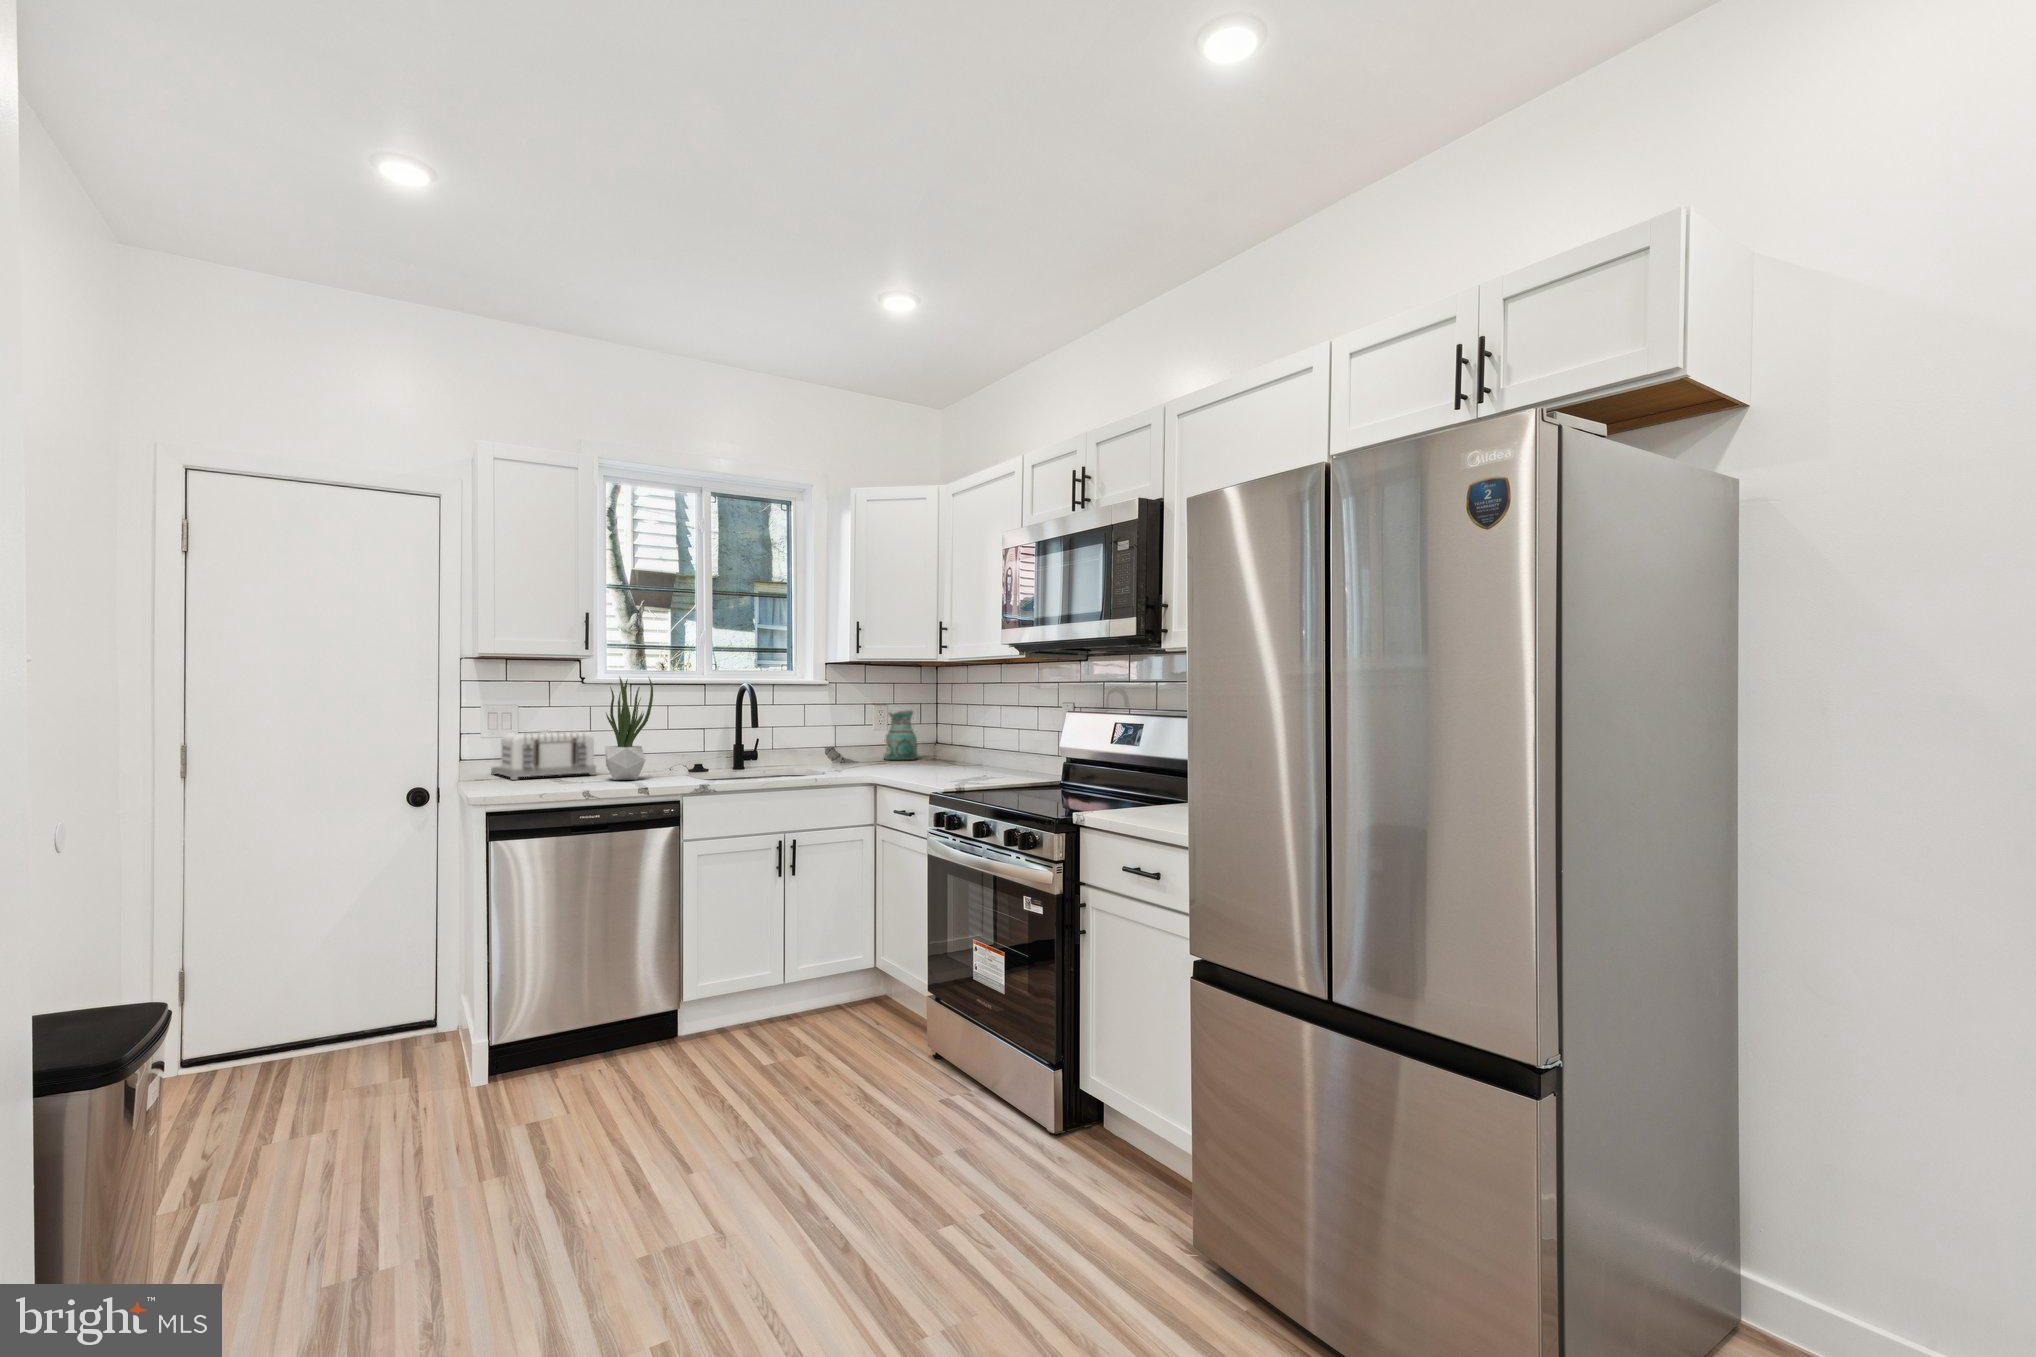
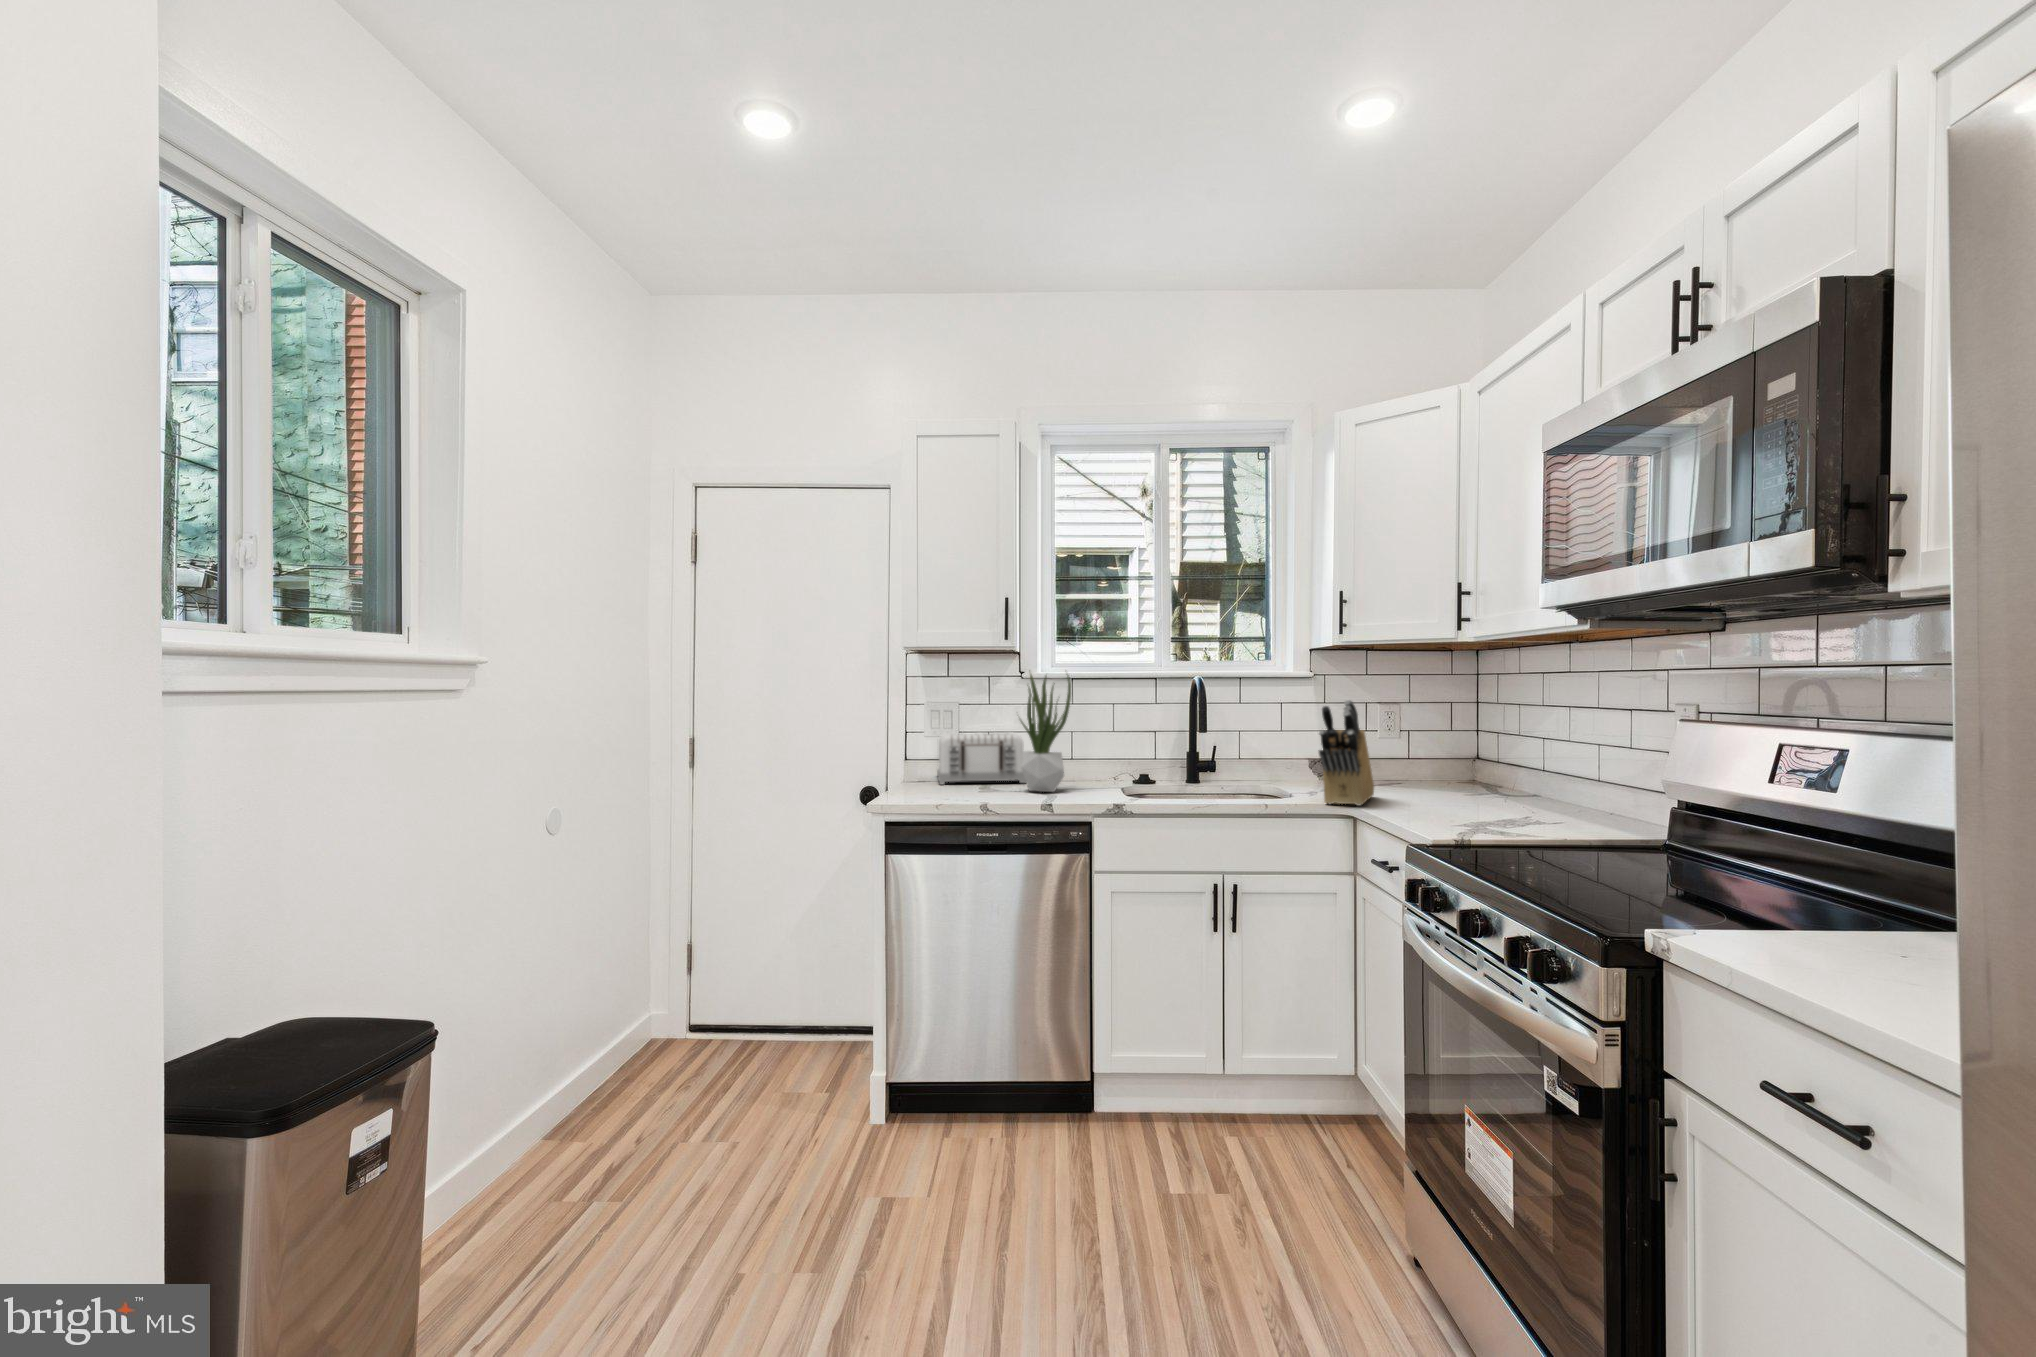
knife block: none [855,701,882,776] -> present [1319,700,1374,806]
ceramic pitcher: present [884,710,918,760] -> none [1397,711,1452,782]

